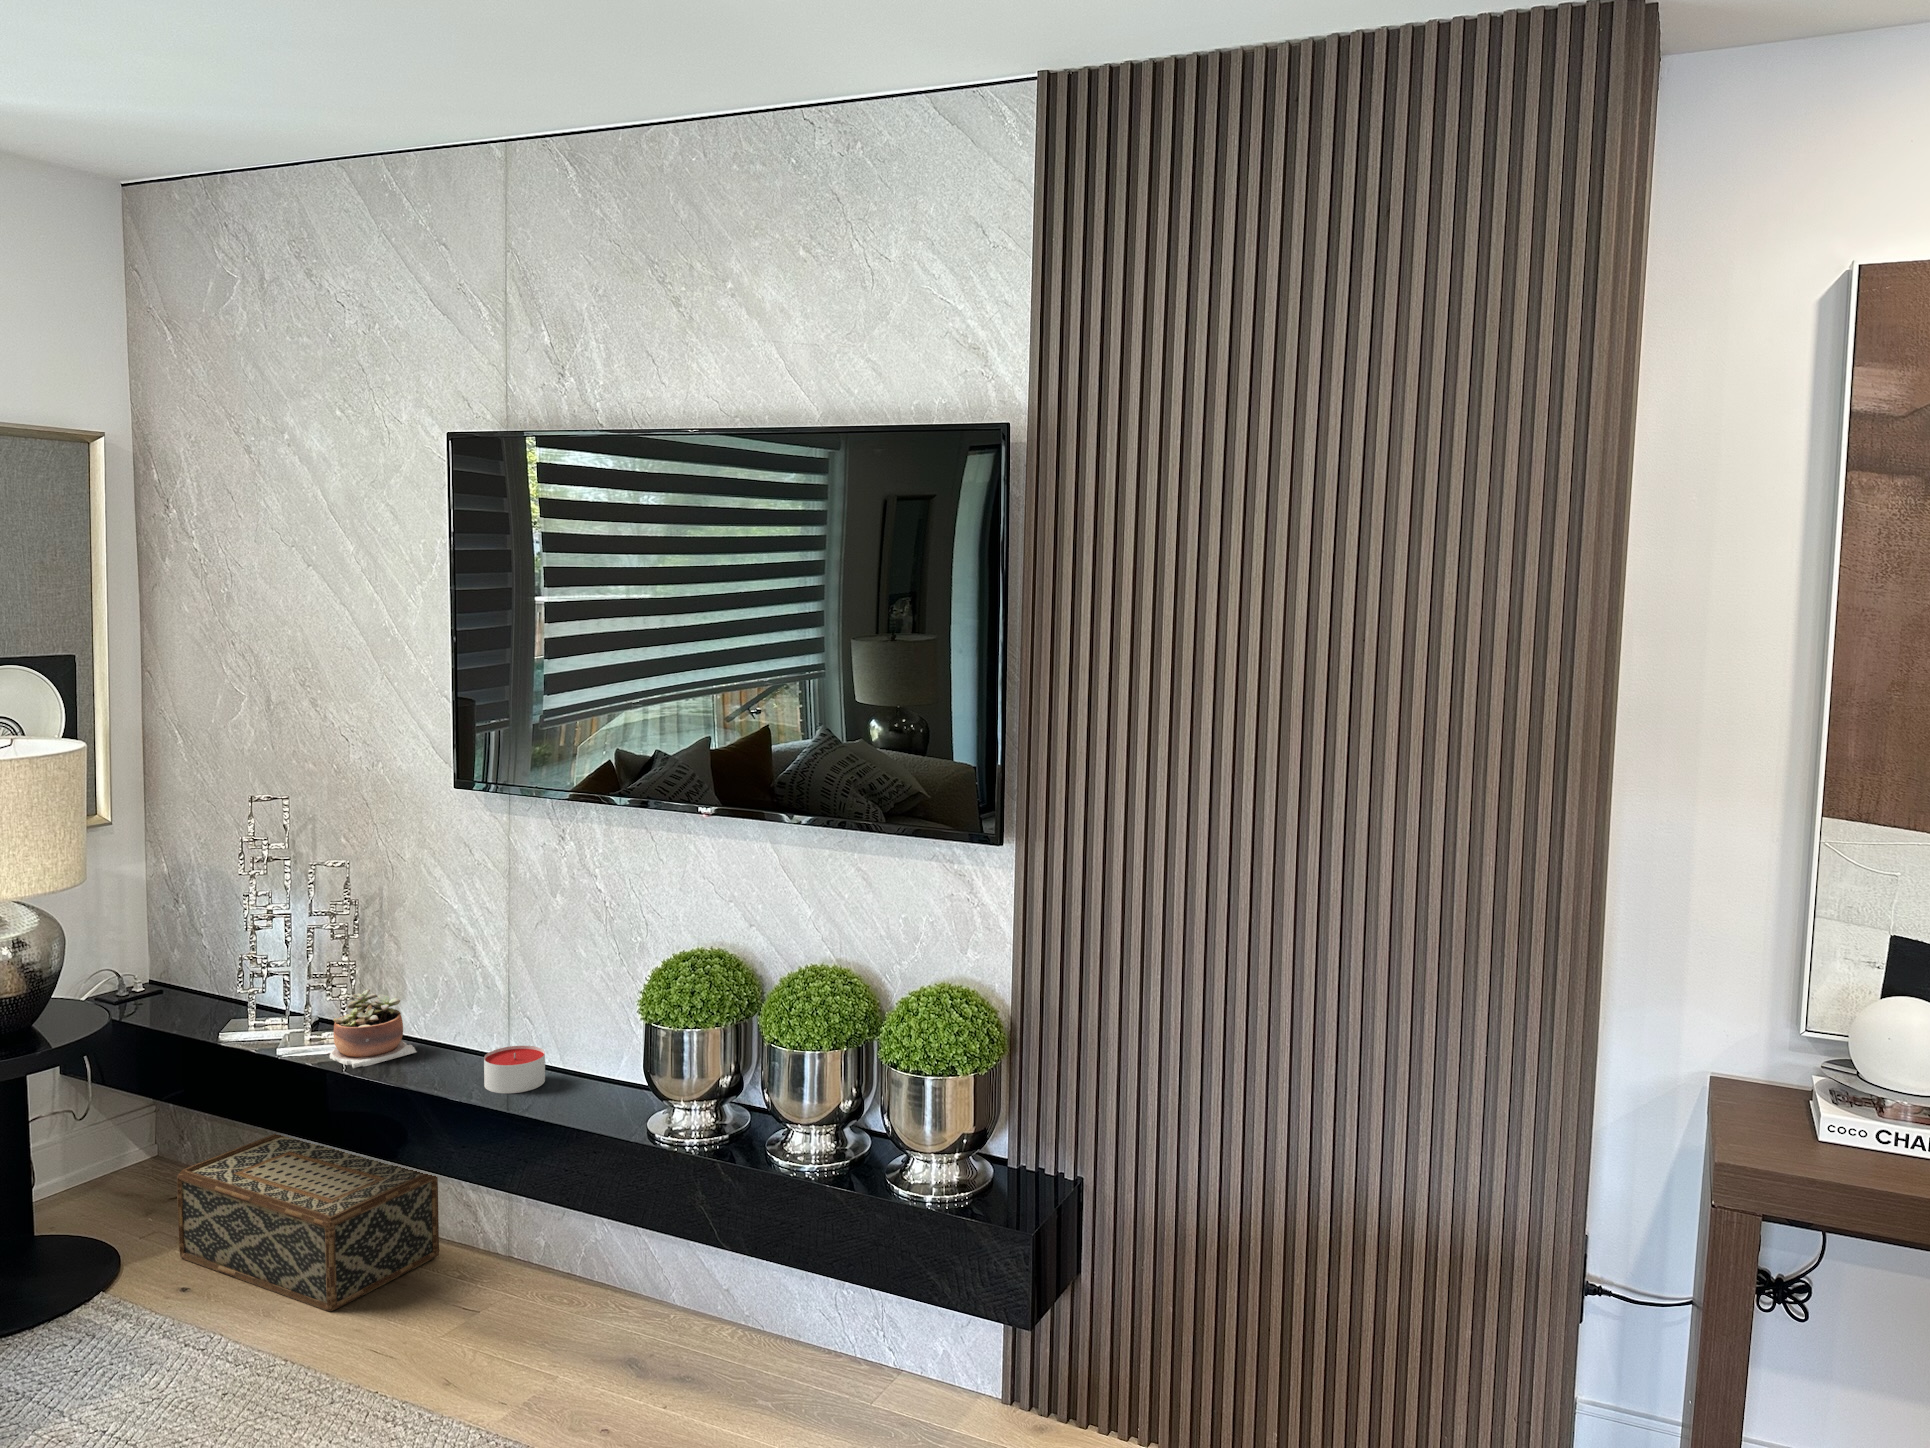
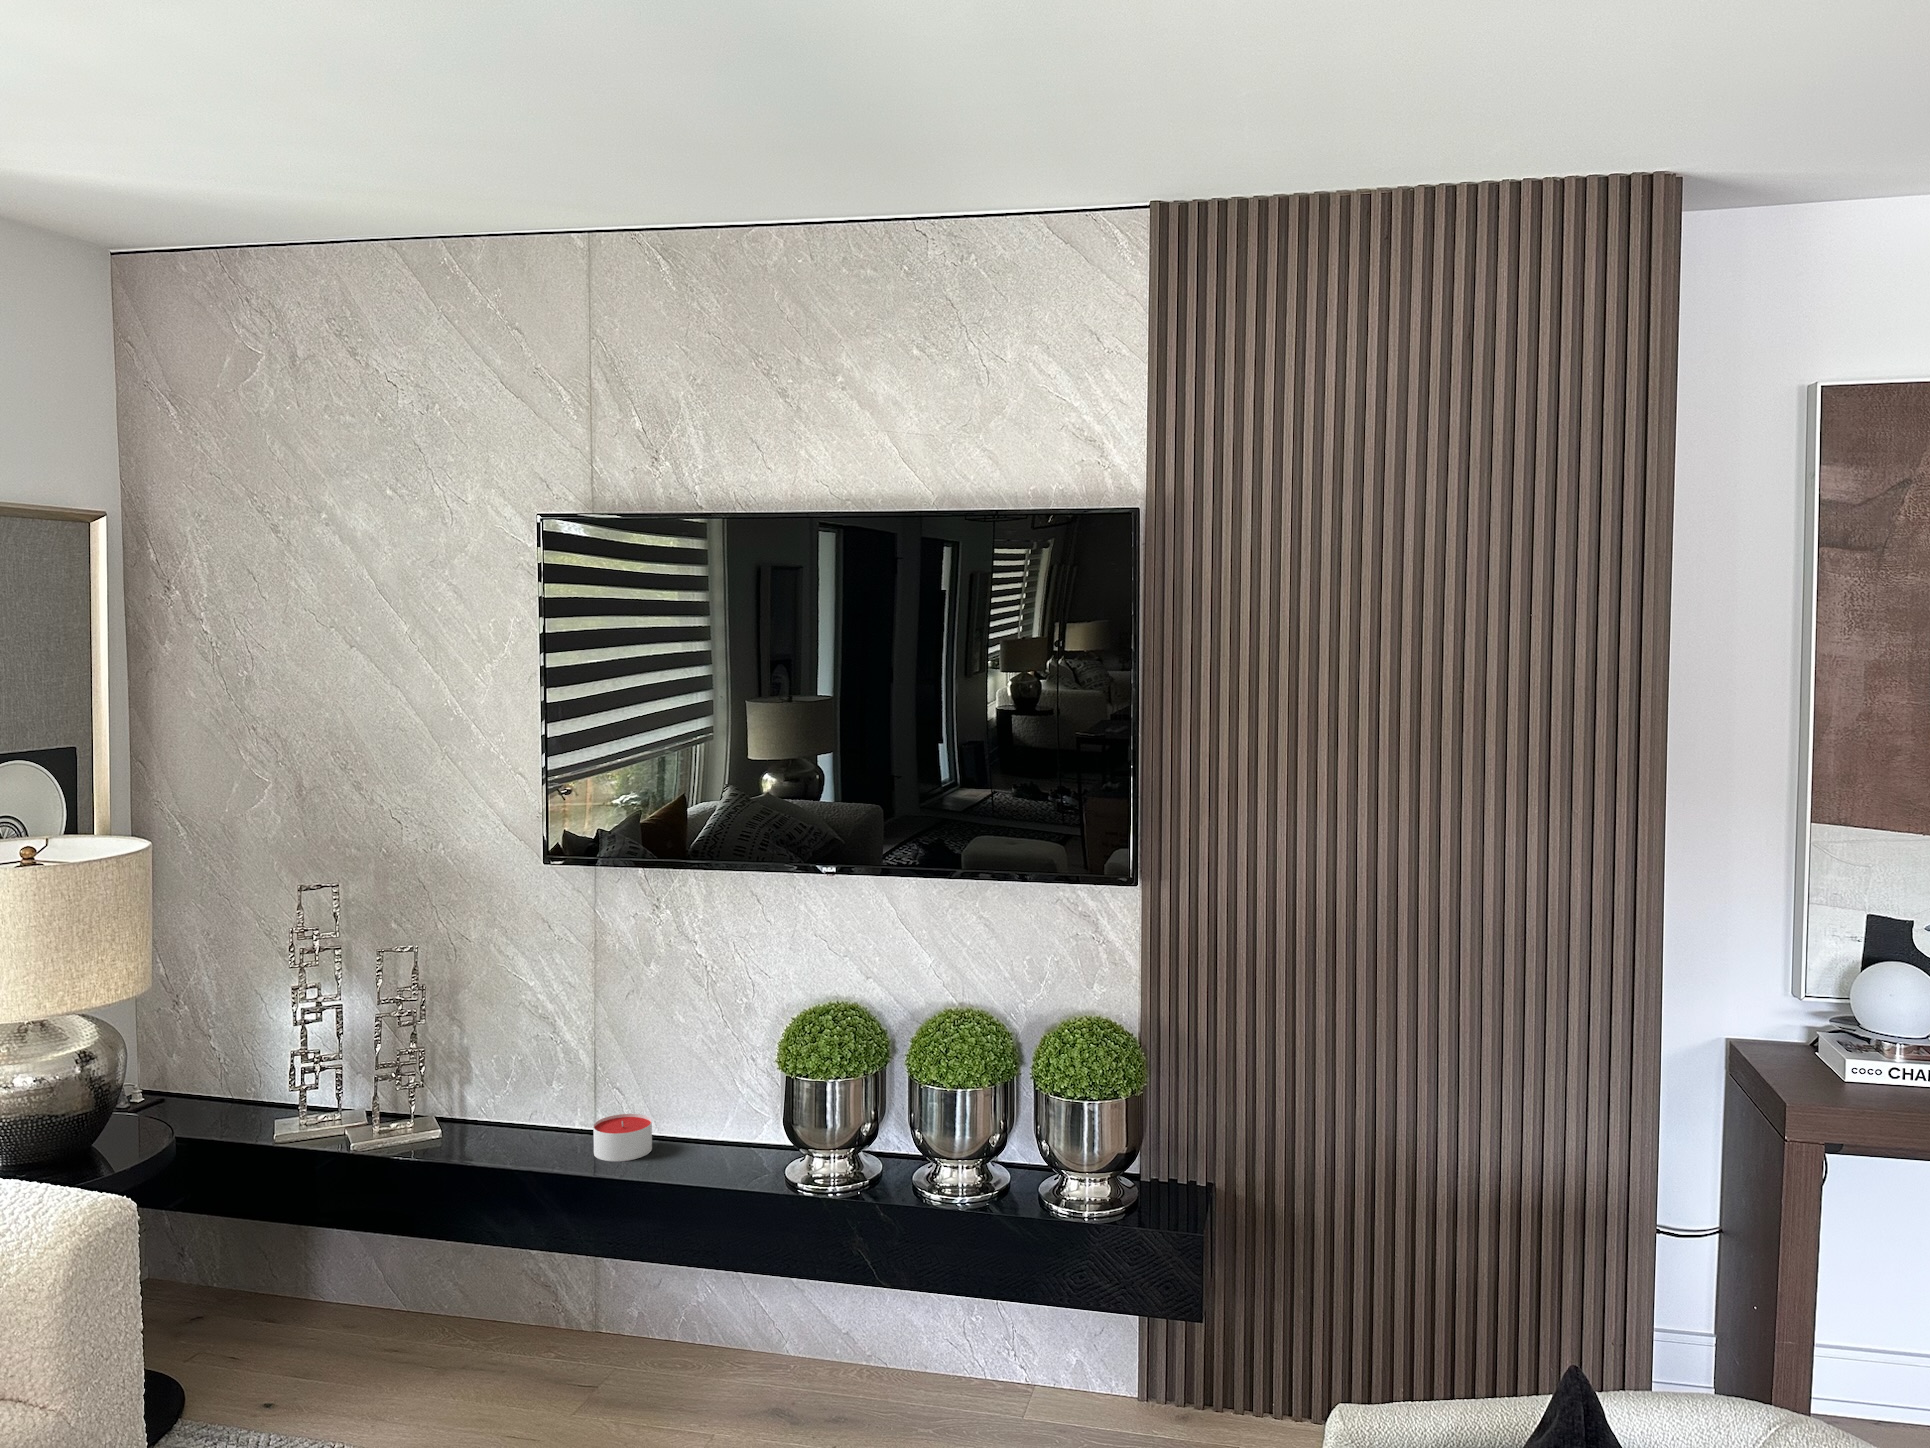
succulent plant: present [326,989,417,1068] -> none [403,1073,499,1153]
woven basket: present [177,1134,439,1311] -> none [241,1227,522,1400]

